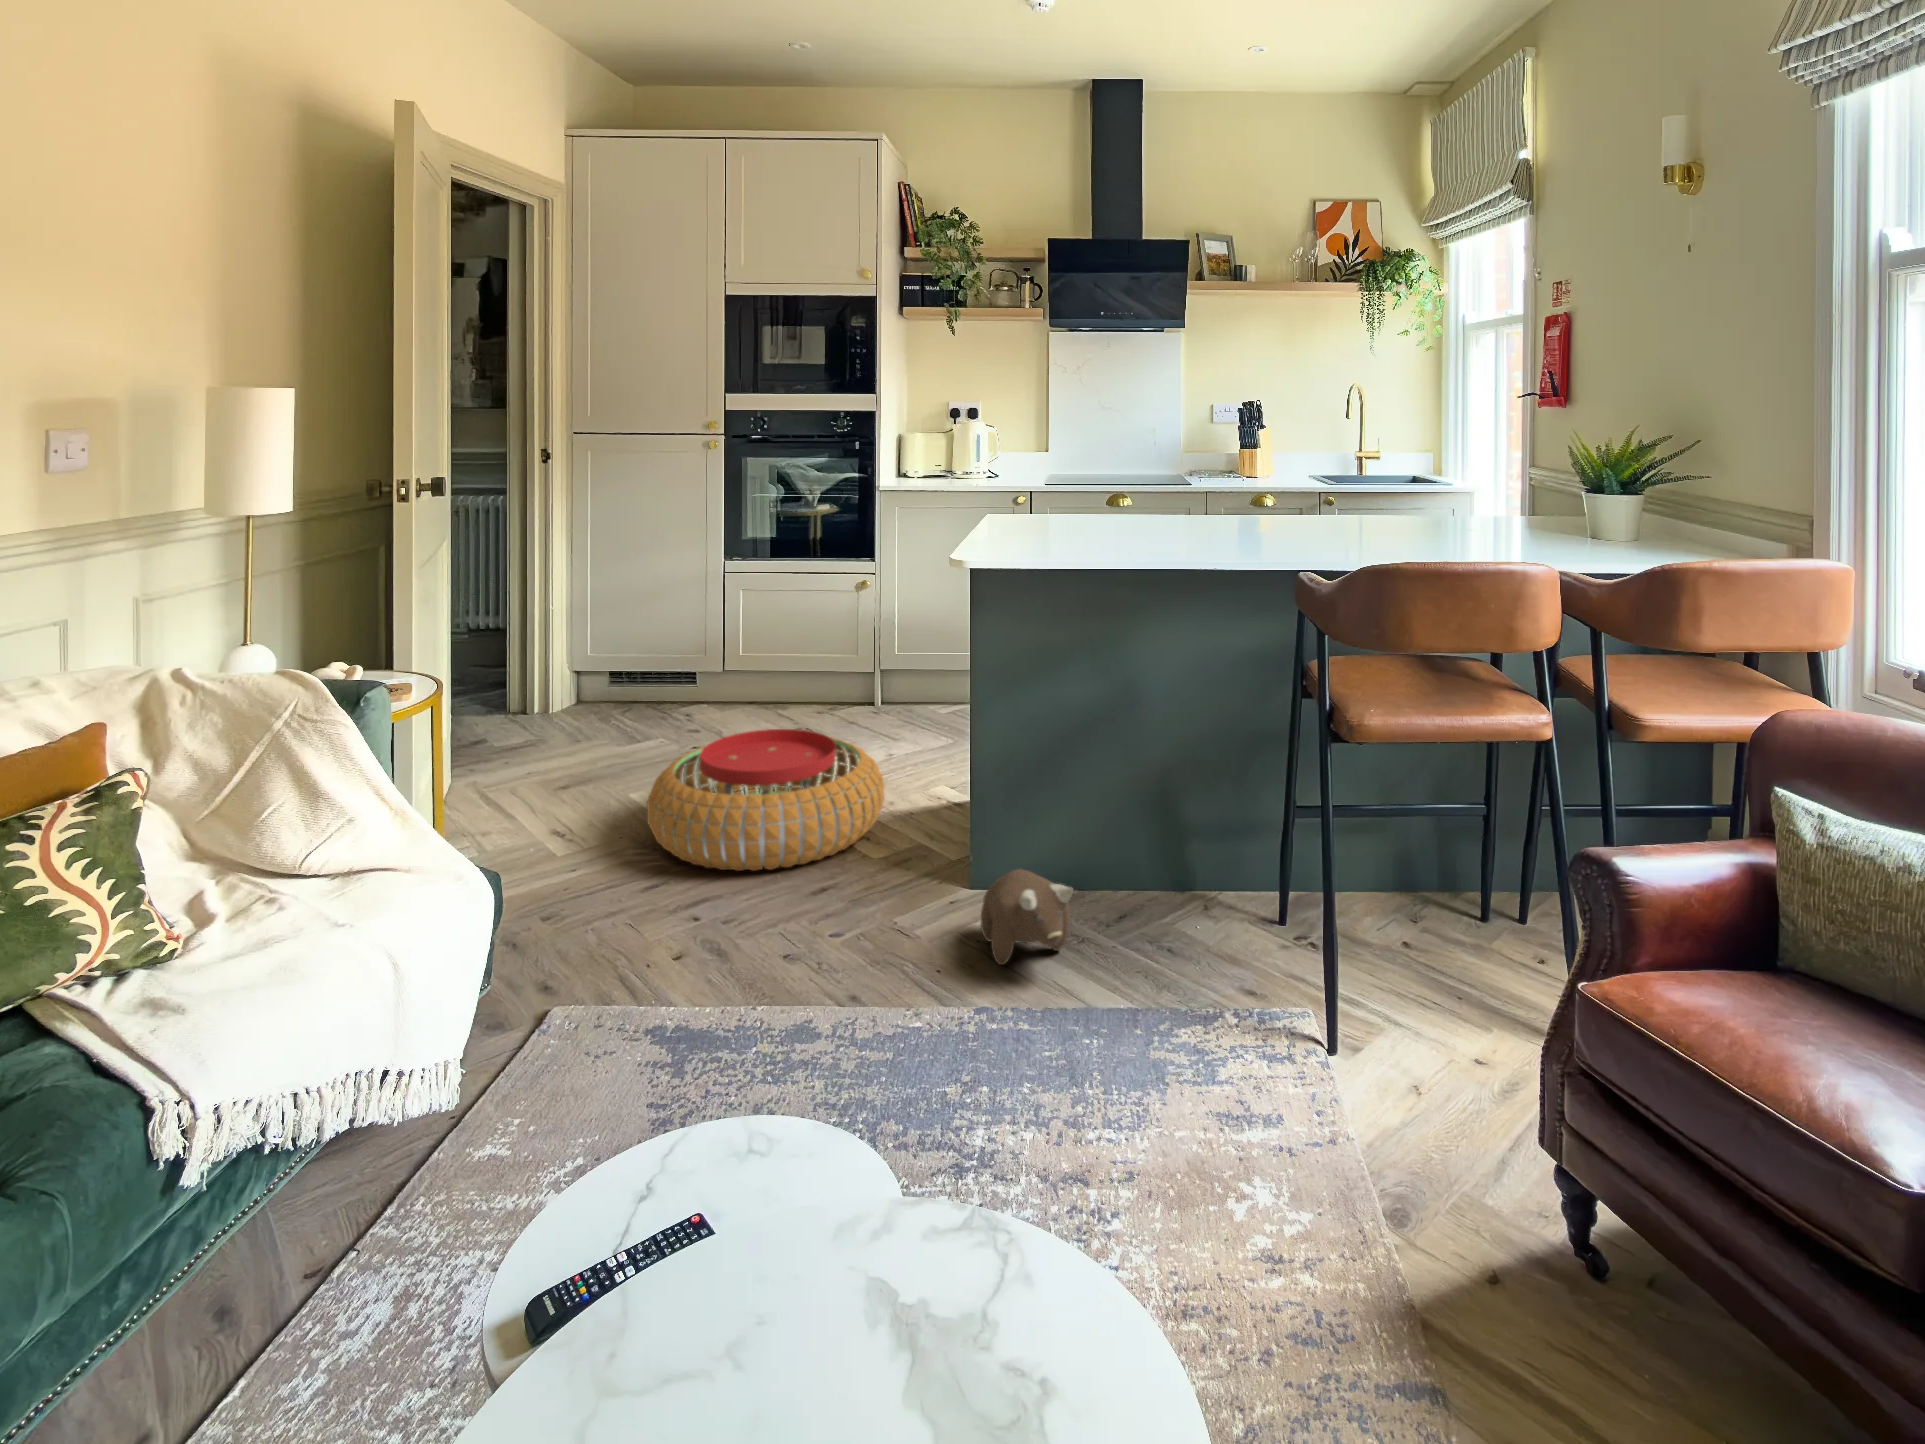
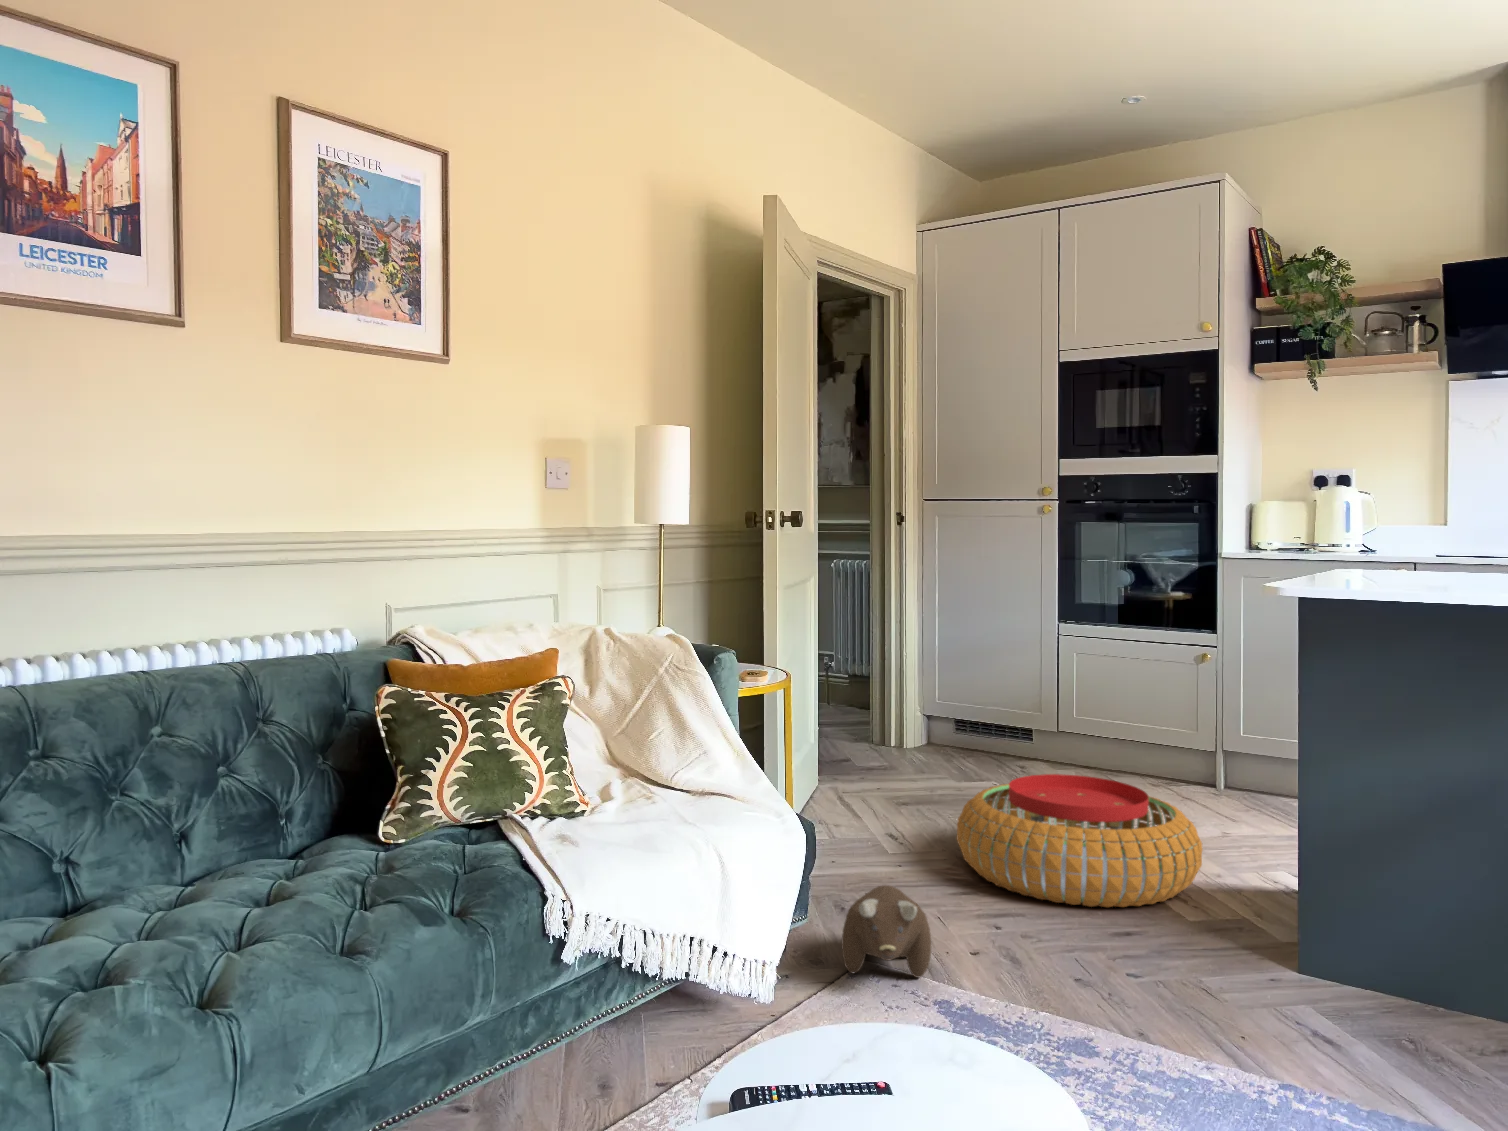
plush toy: present [981,869,1073,965] -> present [842,885,931,977]

